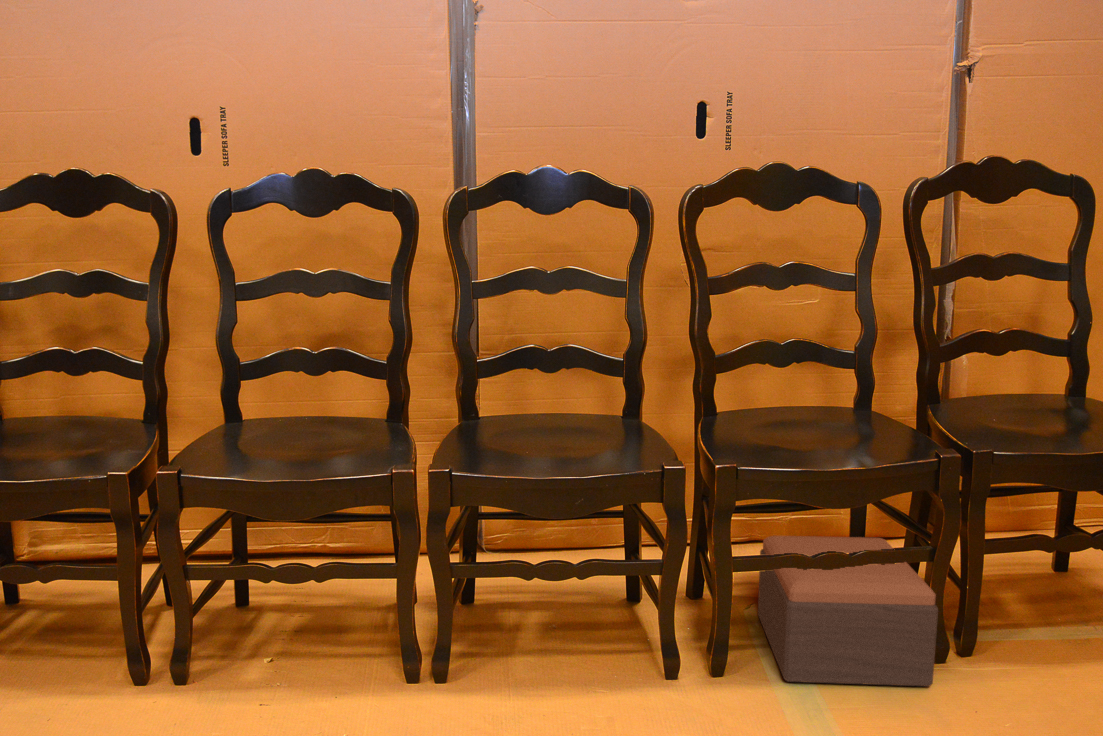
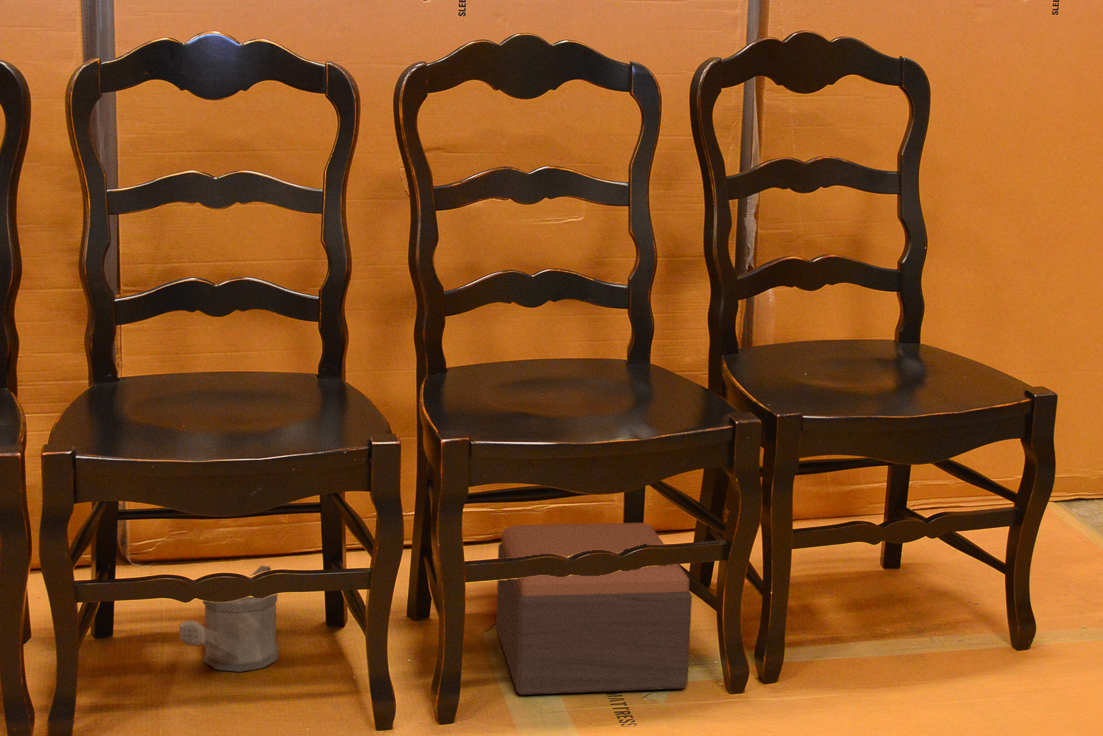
watering can: none [517,557,591,641] -> present [180,566,278,672]

